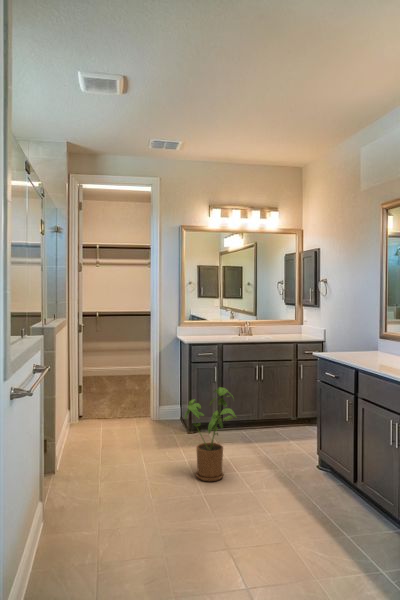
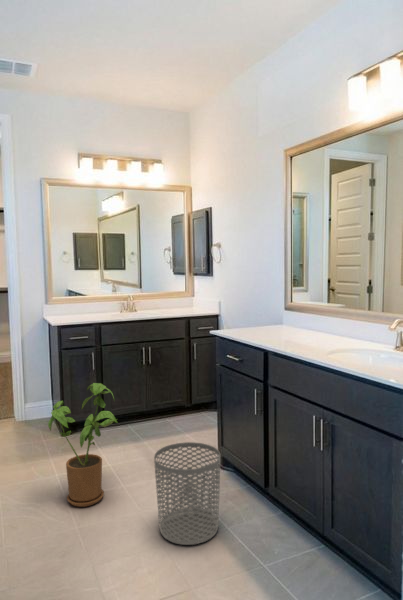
waste bin: none [264,438,316,514] -> present [154,442,220,545]

